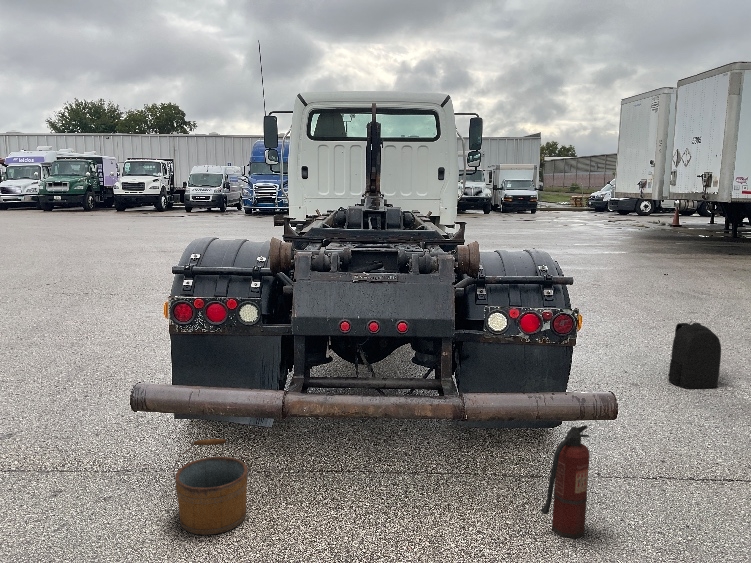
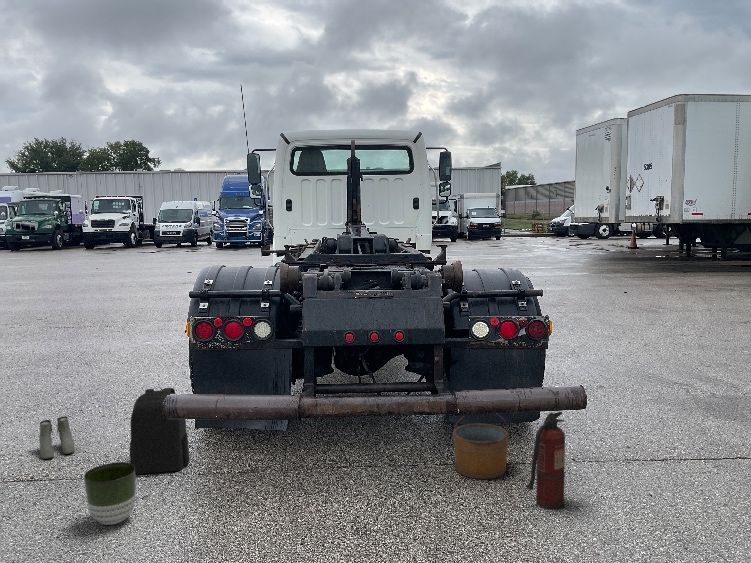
backpack: present [668,321,721,388] -> present [130,387,190,474]
boots: none [16,396,54,442] -> present [39,416,75,459]
bucket: present [173,439,249,535] -> present [453,413,508,479]
planter: none [36,459,96,529] -> present [84,462,136,525]

